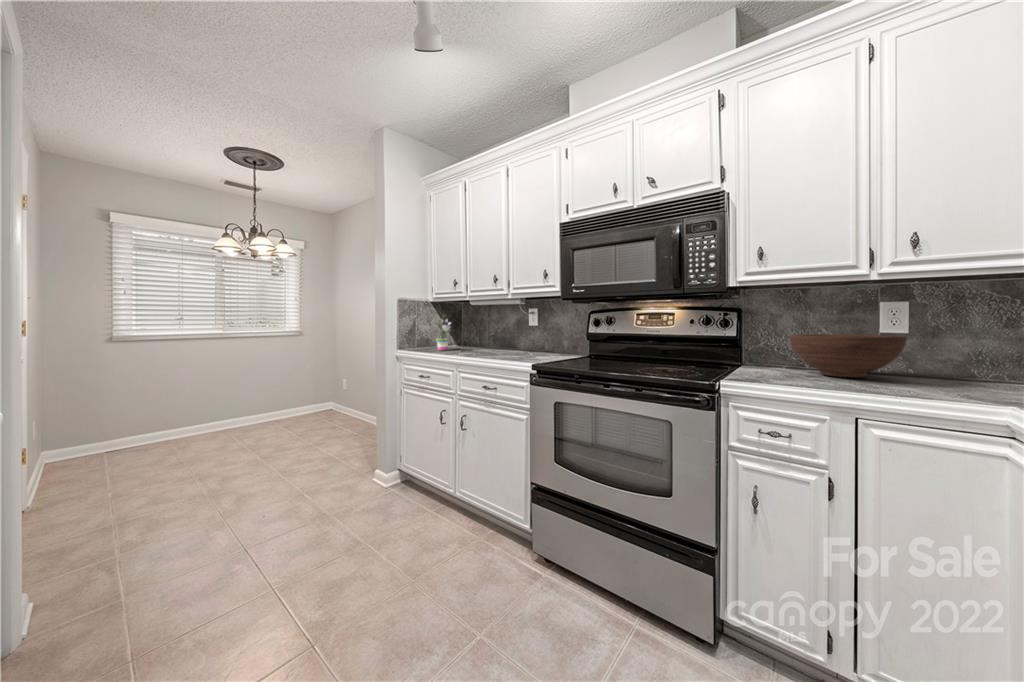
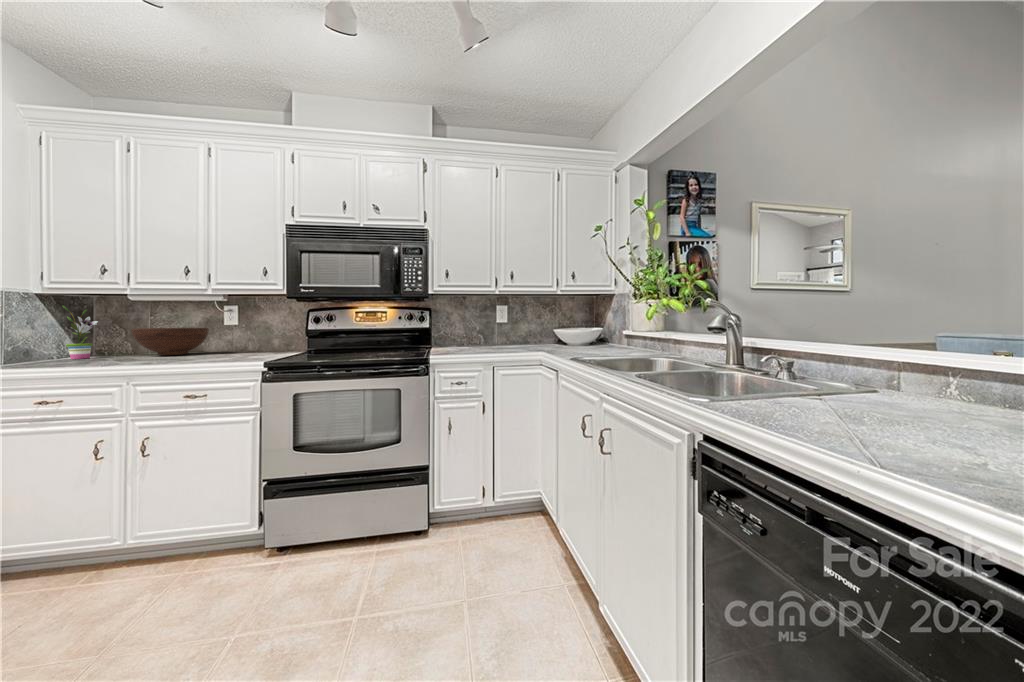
fruit bowl: present [790,334,907,377] -> present [132,328,209,356]

